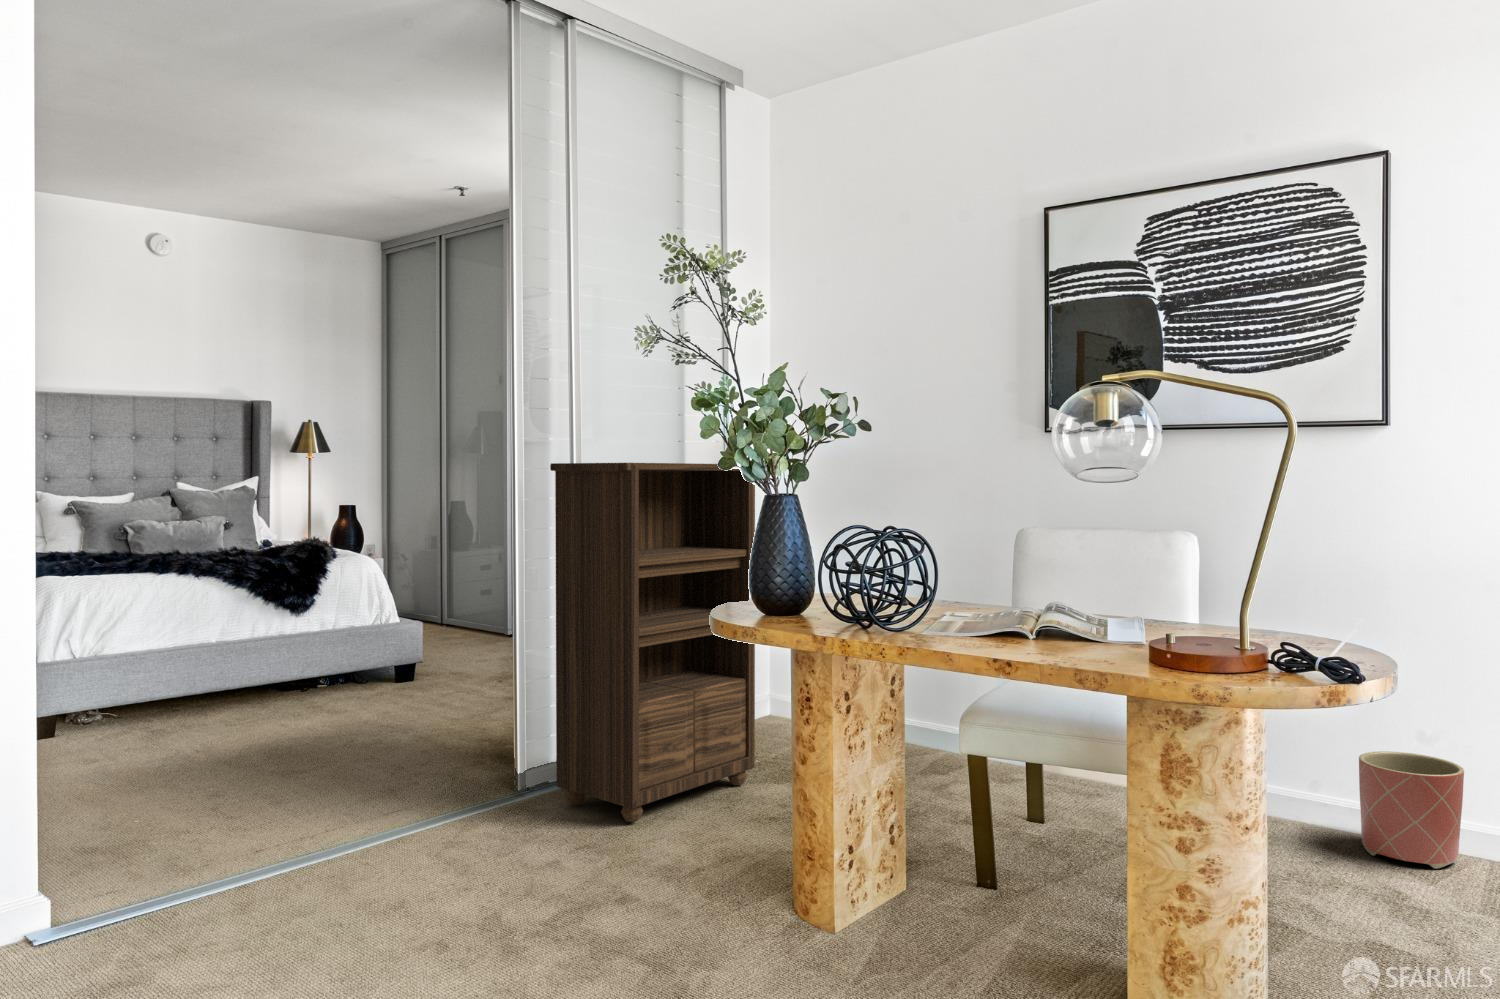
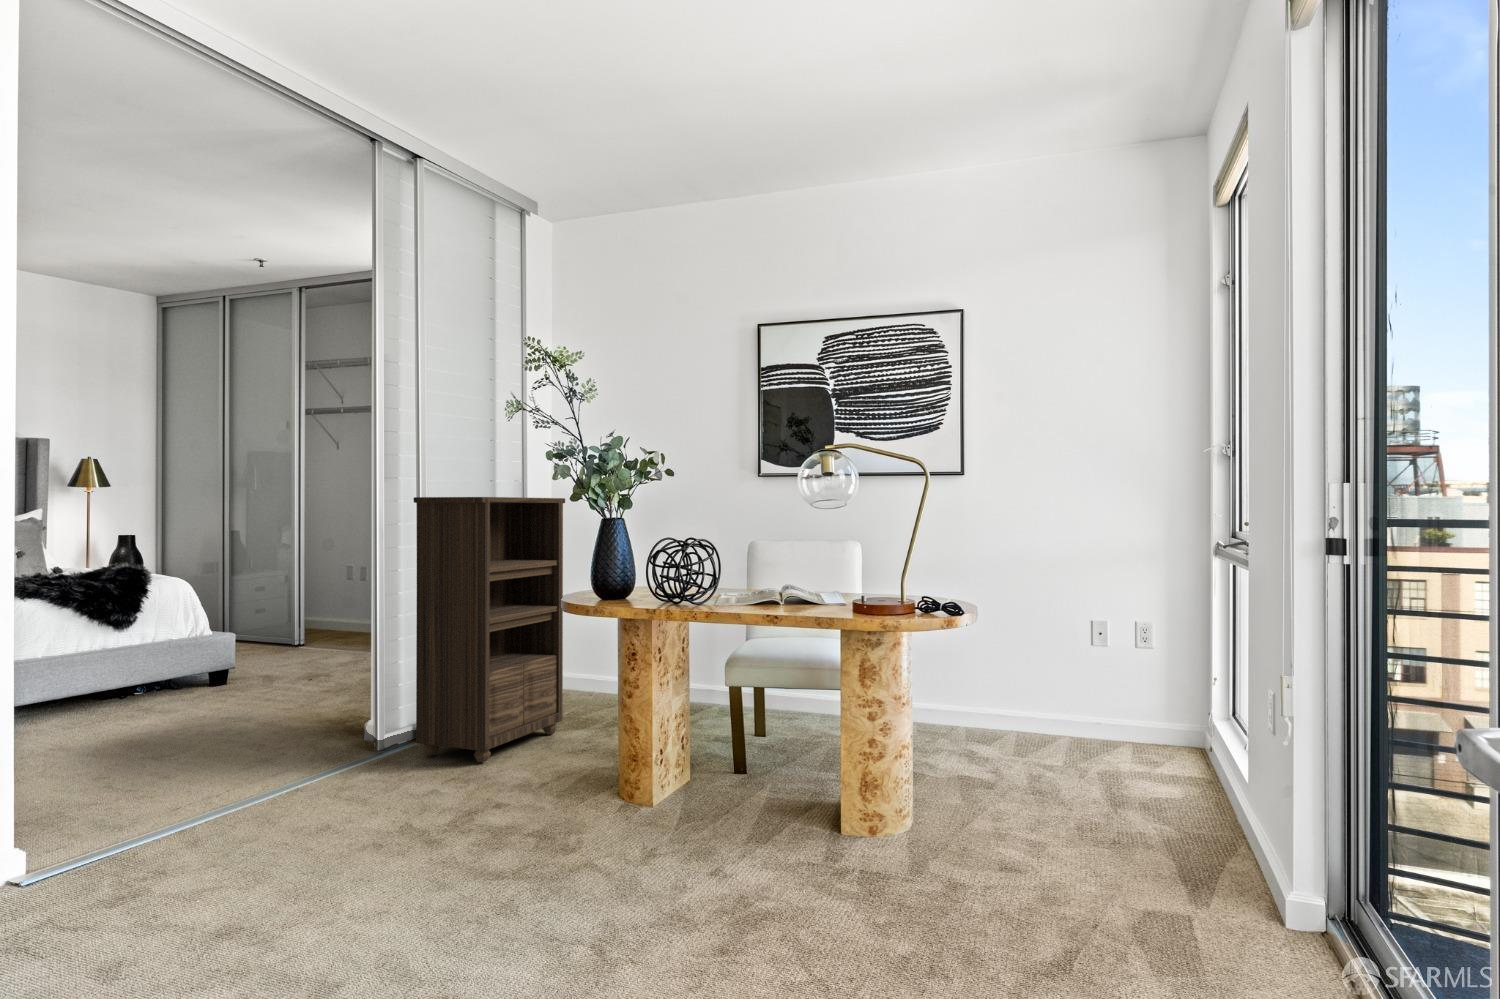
planter: present [1359,751,1464,869] -> none [953,675,1008,741]

